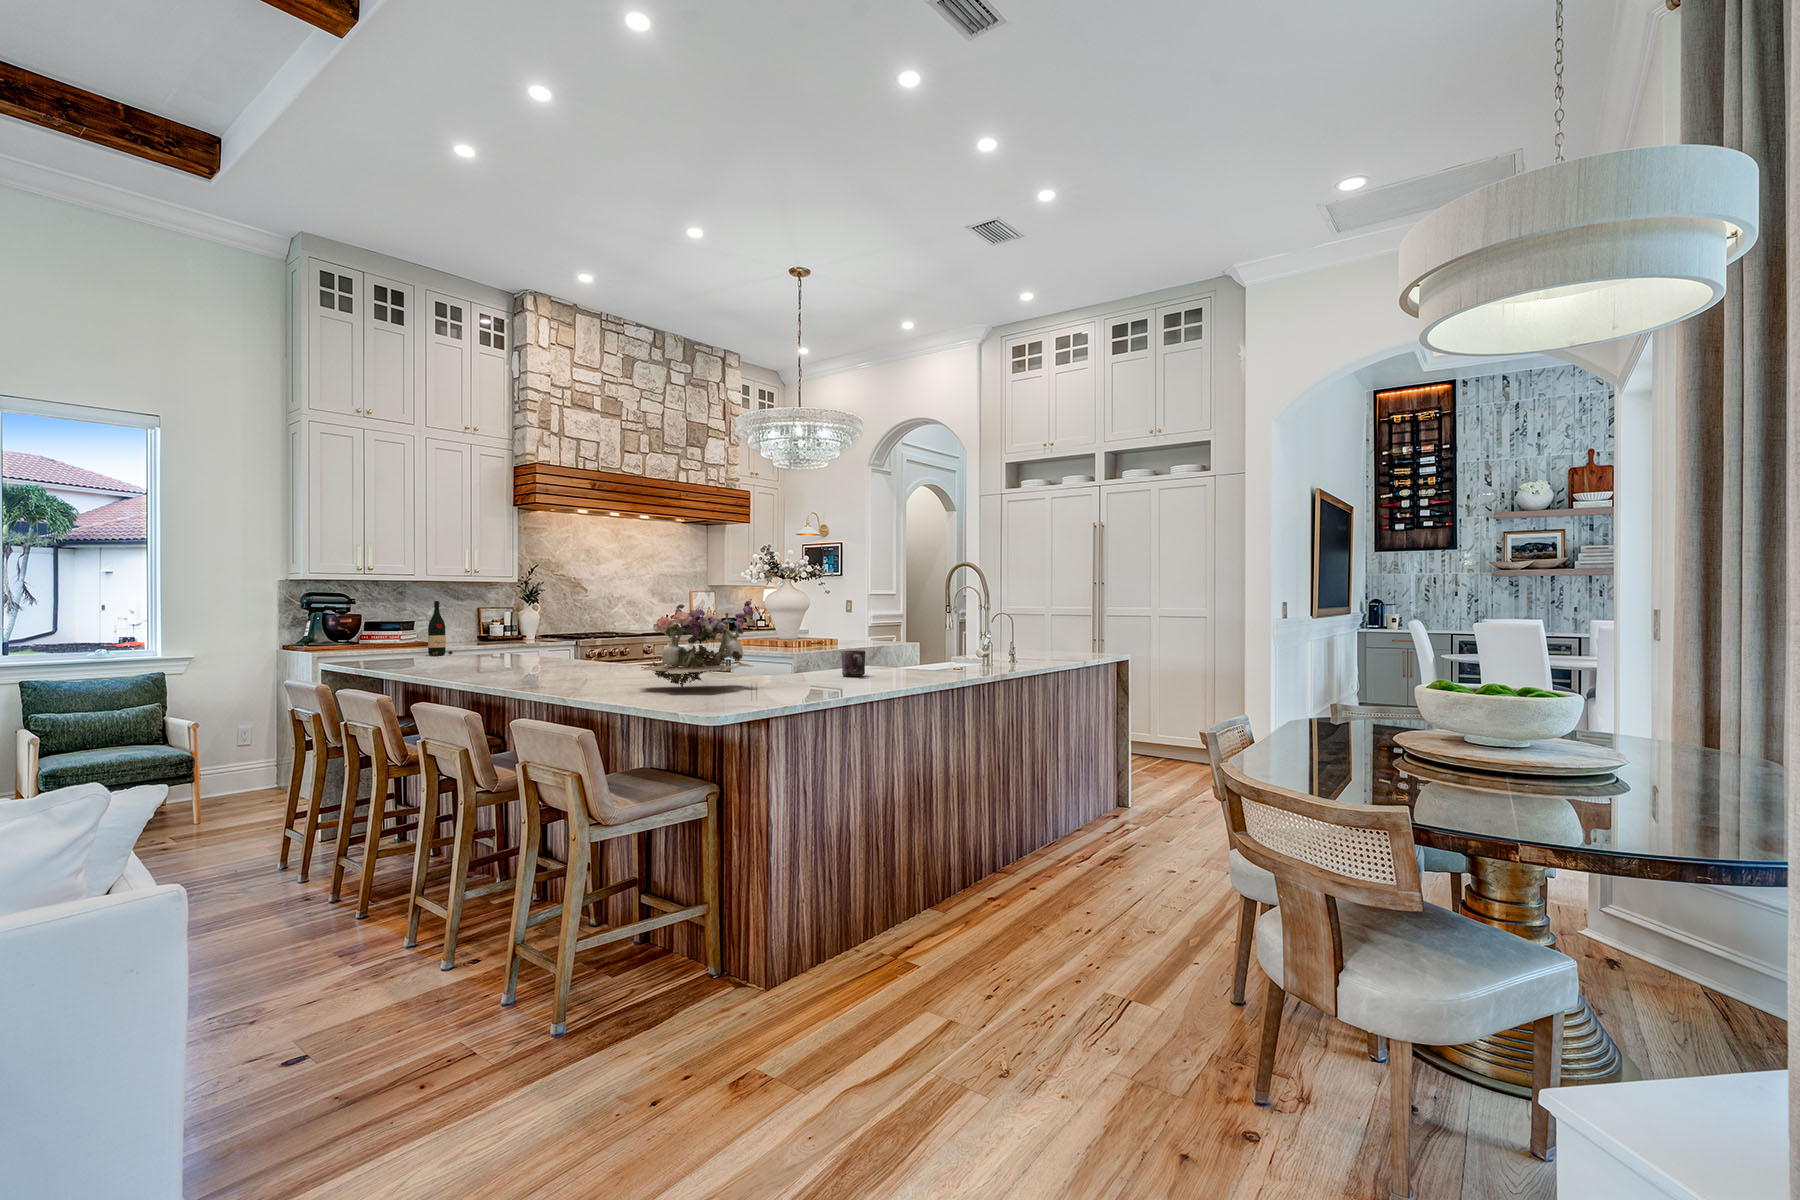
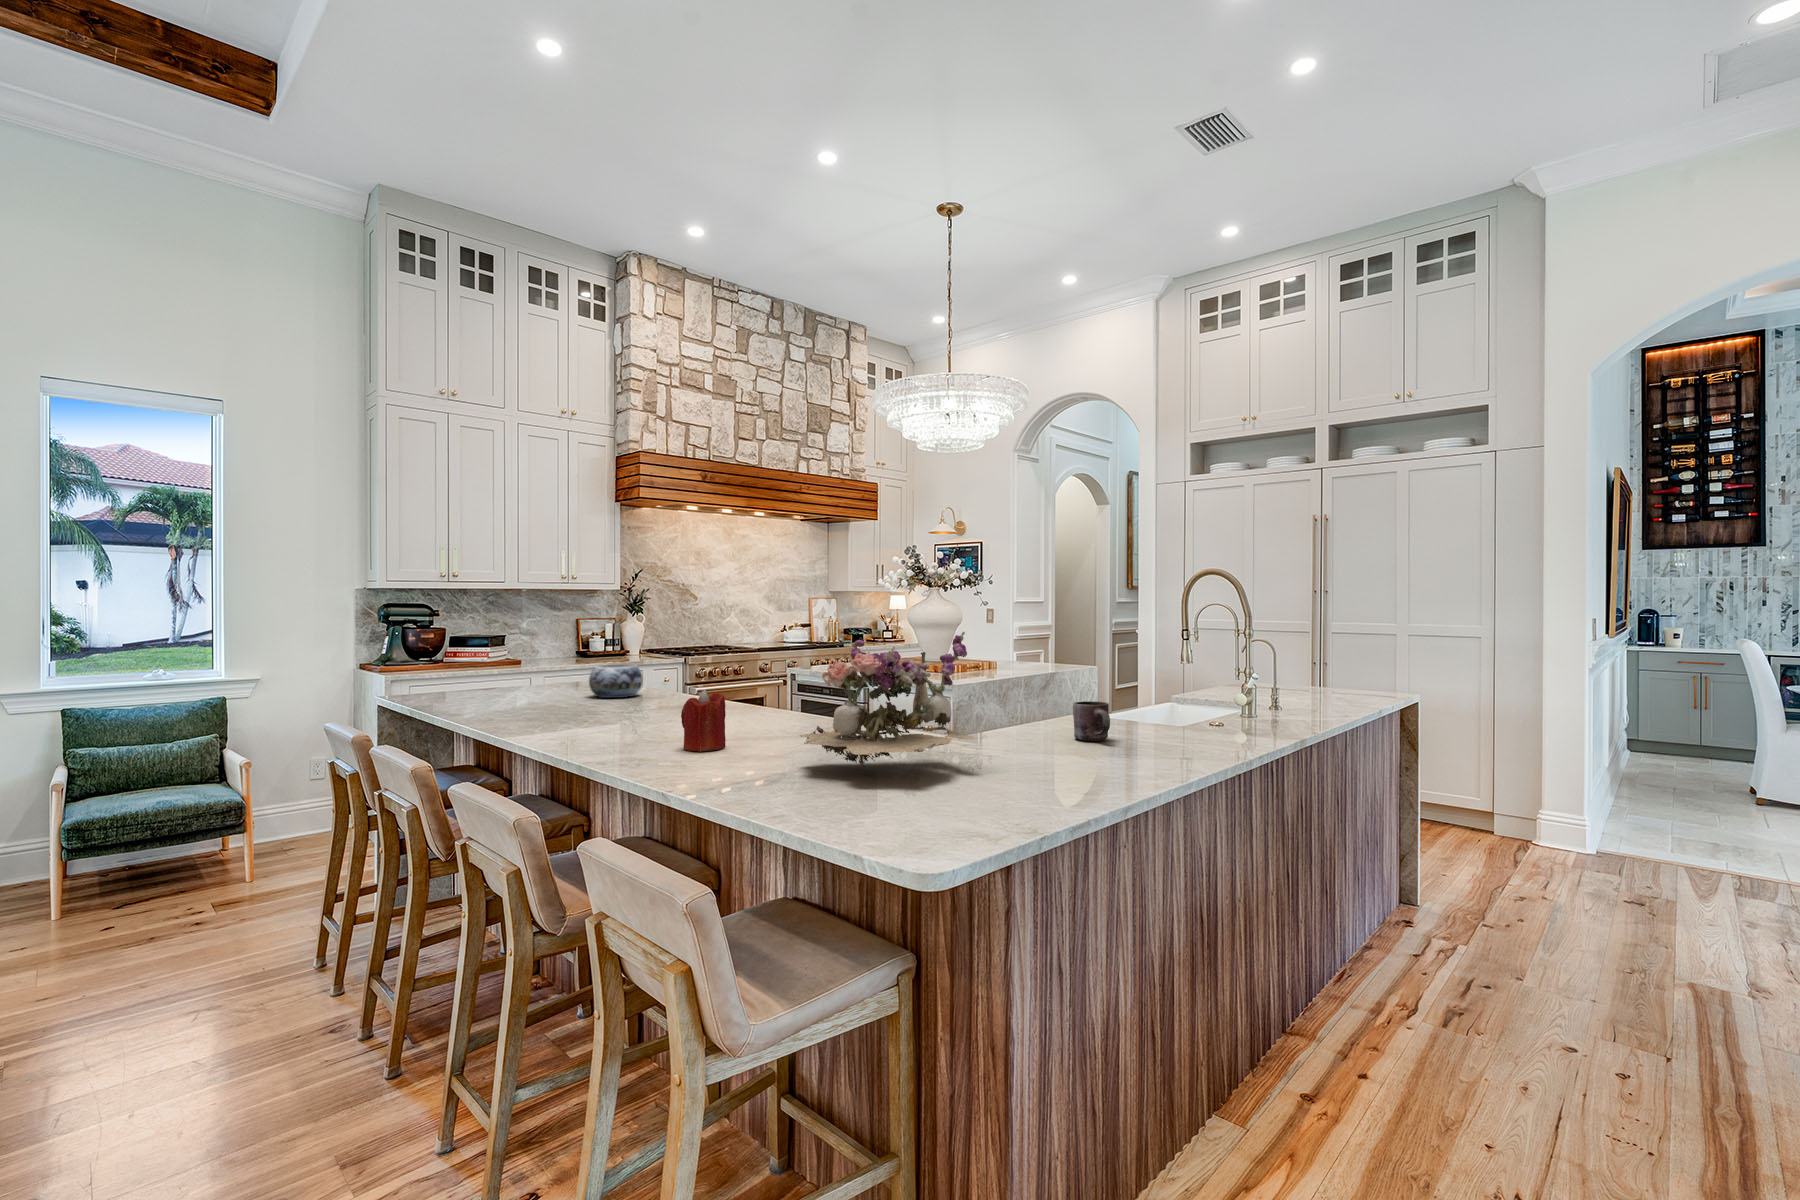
wine bottle: present [428,601,453,656] -> none [516,617,544,684]
decorative bowl: none [492,636,536,662] -> present [589,664,643,698]
candle: none [560,642,593,684] -> present [681,690,726,752]

